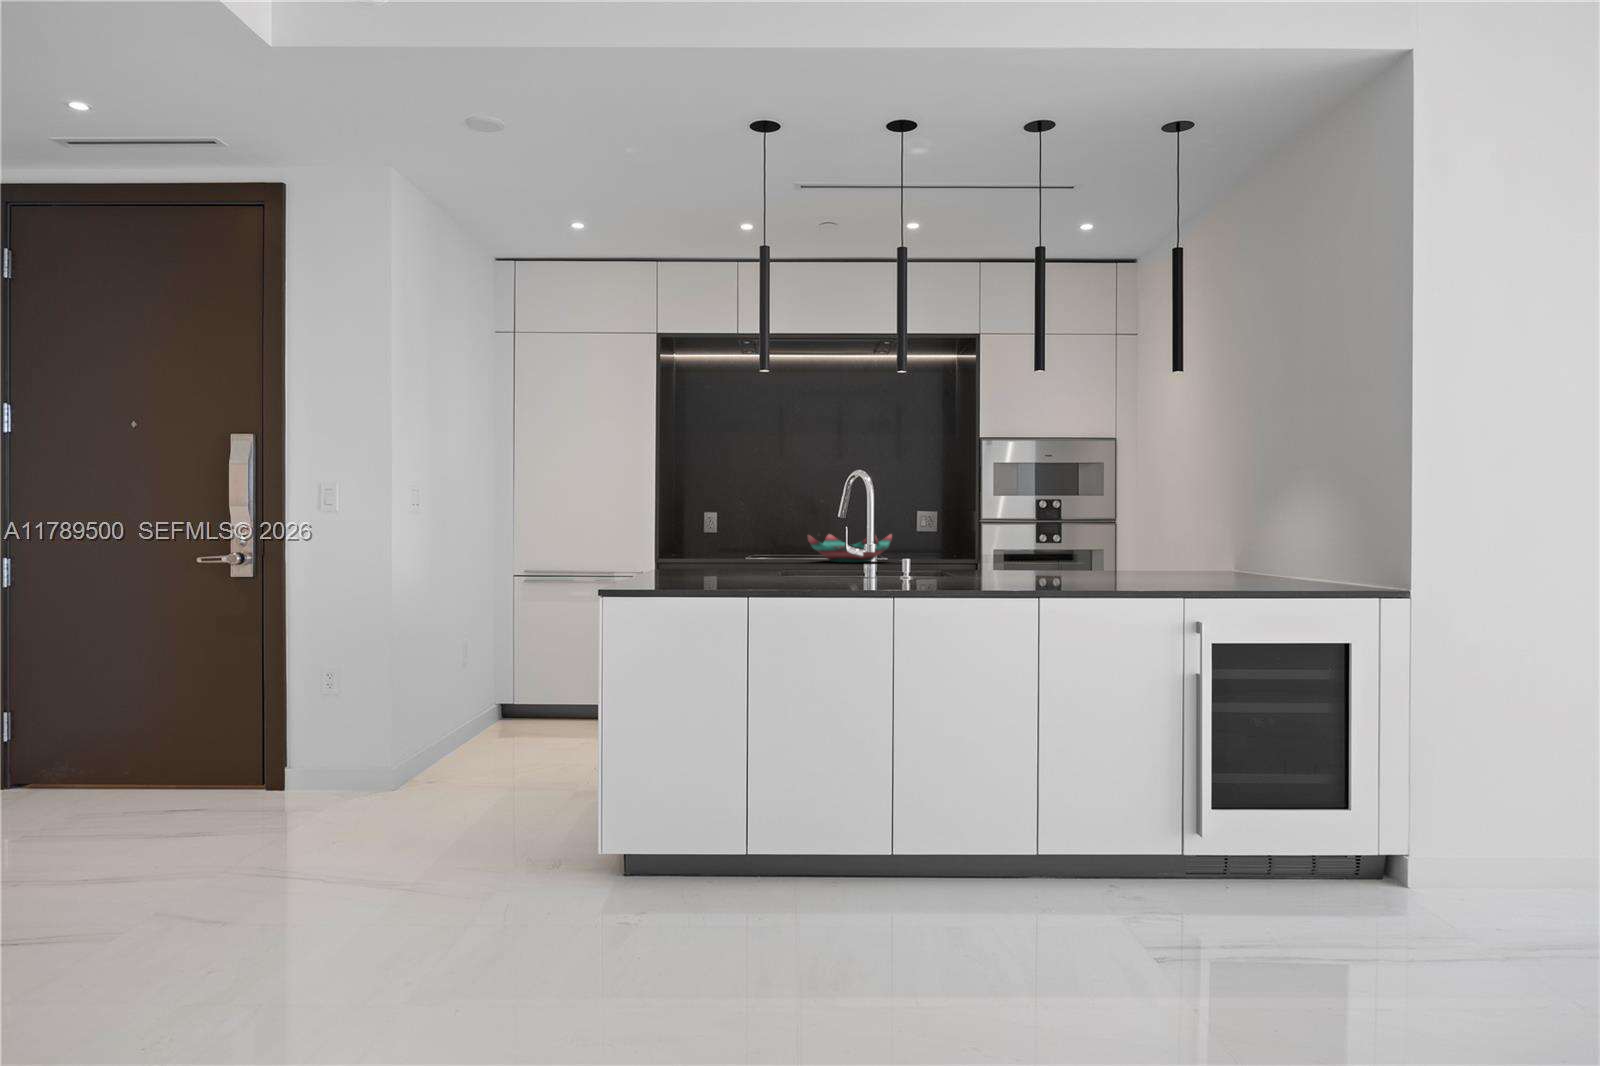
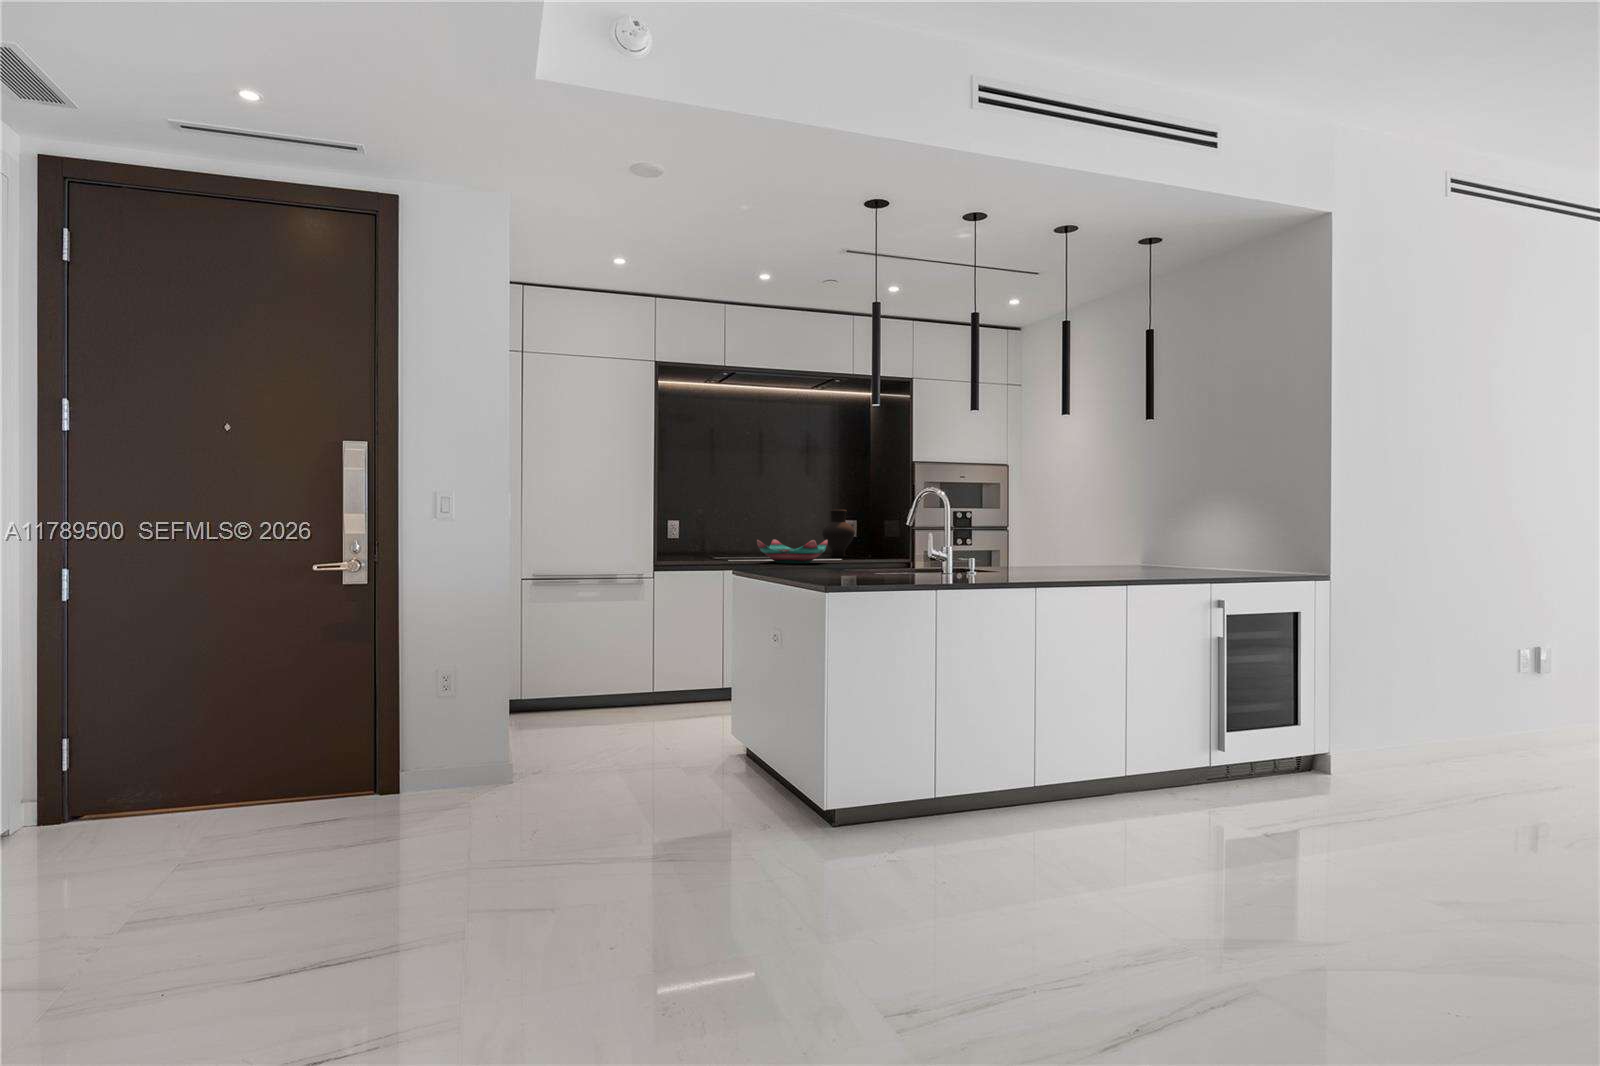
vase: none [890,498,930,555] -> present [822,510,855,557]

